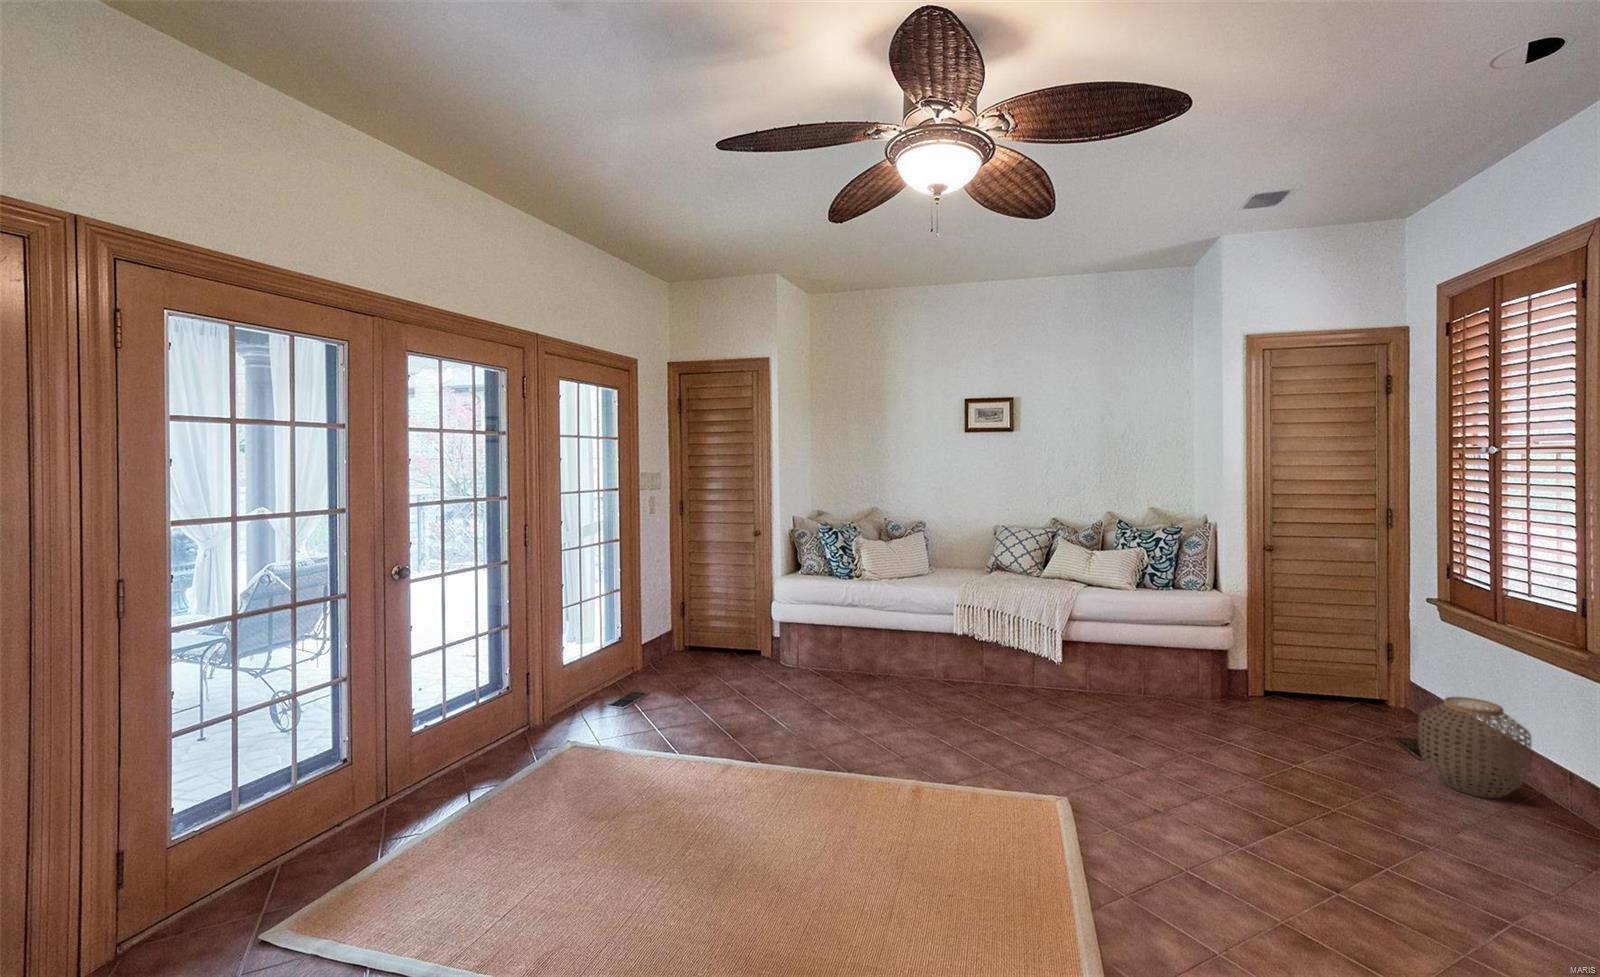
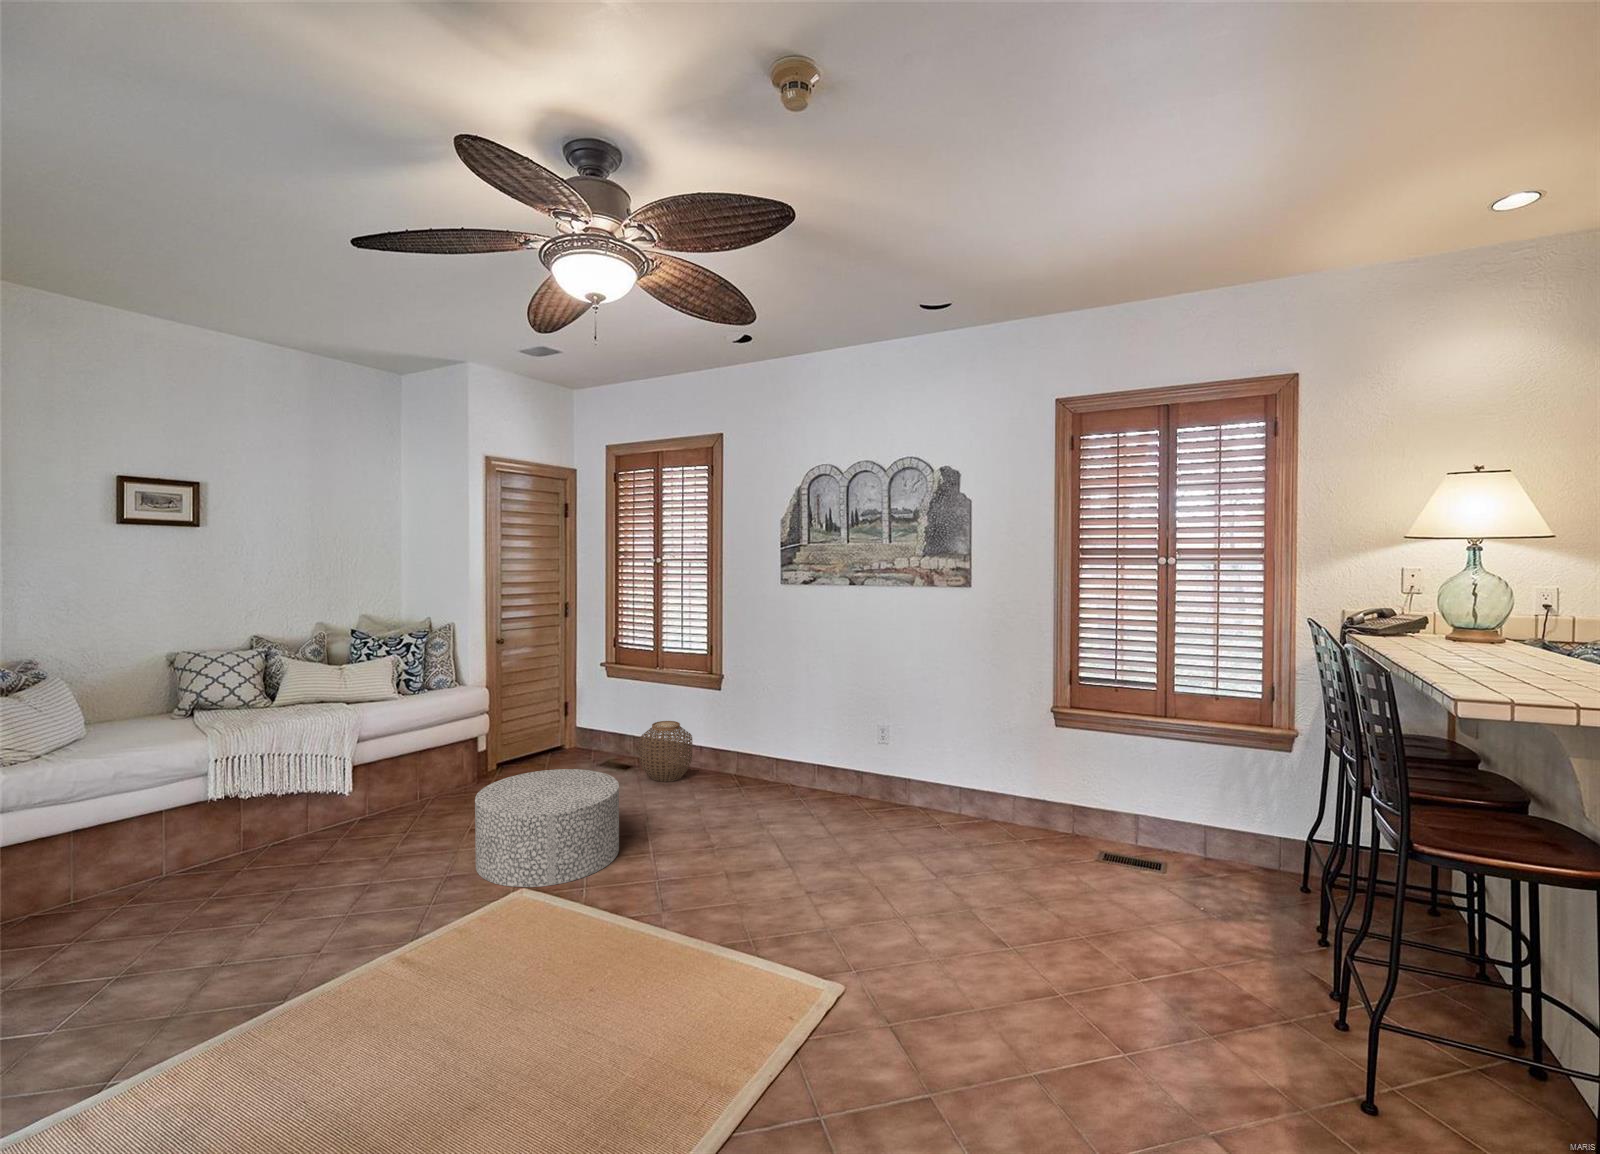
ottoman: none [1083,685,1260,824] -> present [475,769,619,887]

